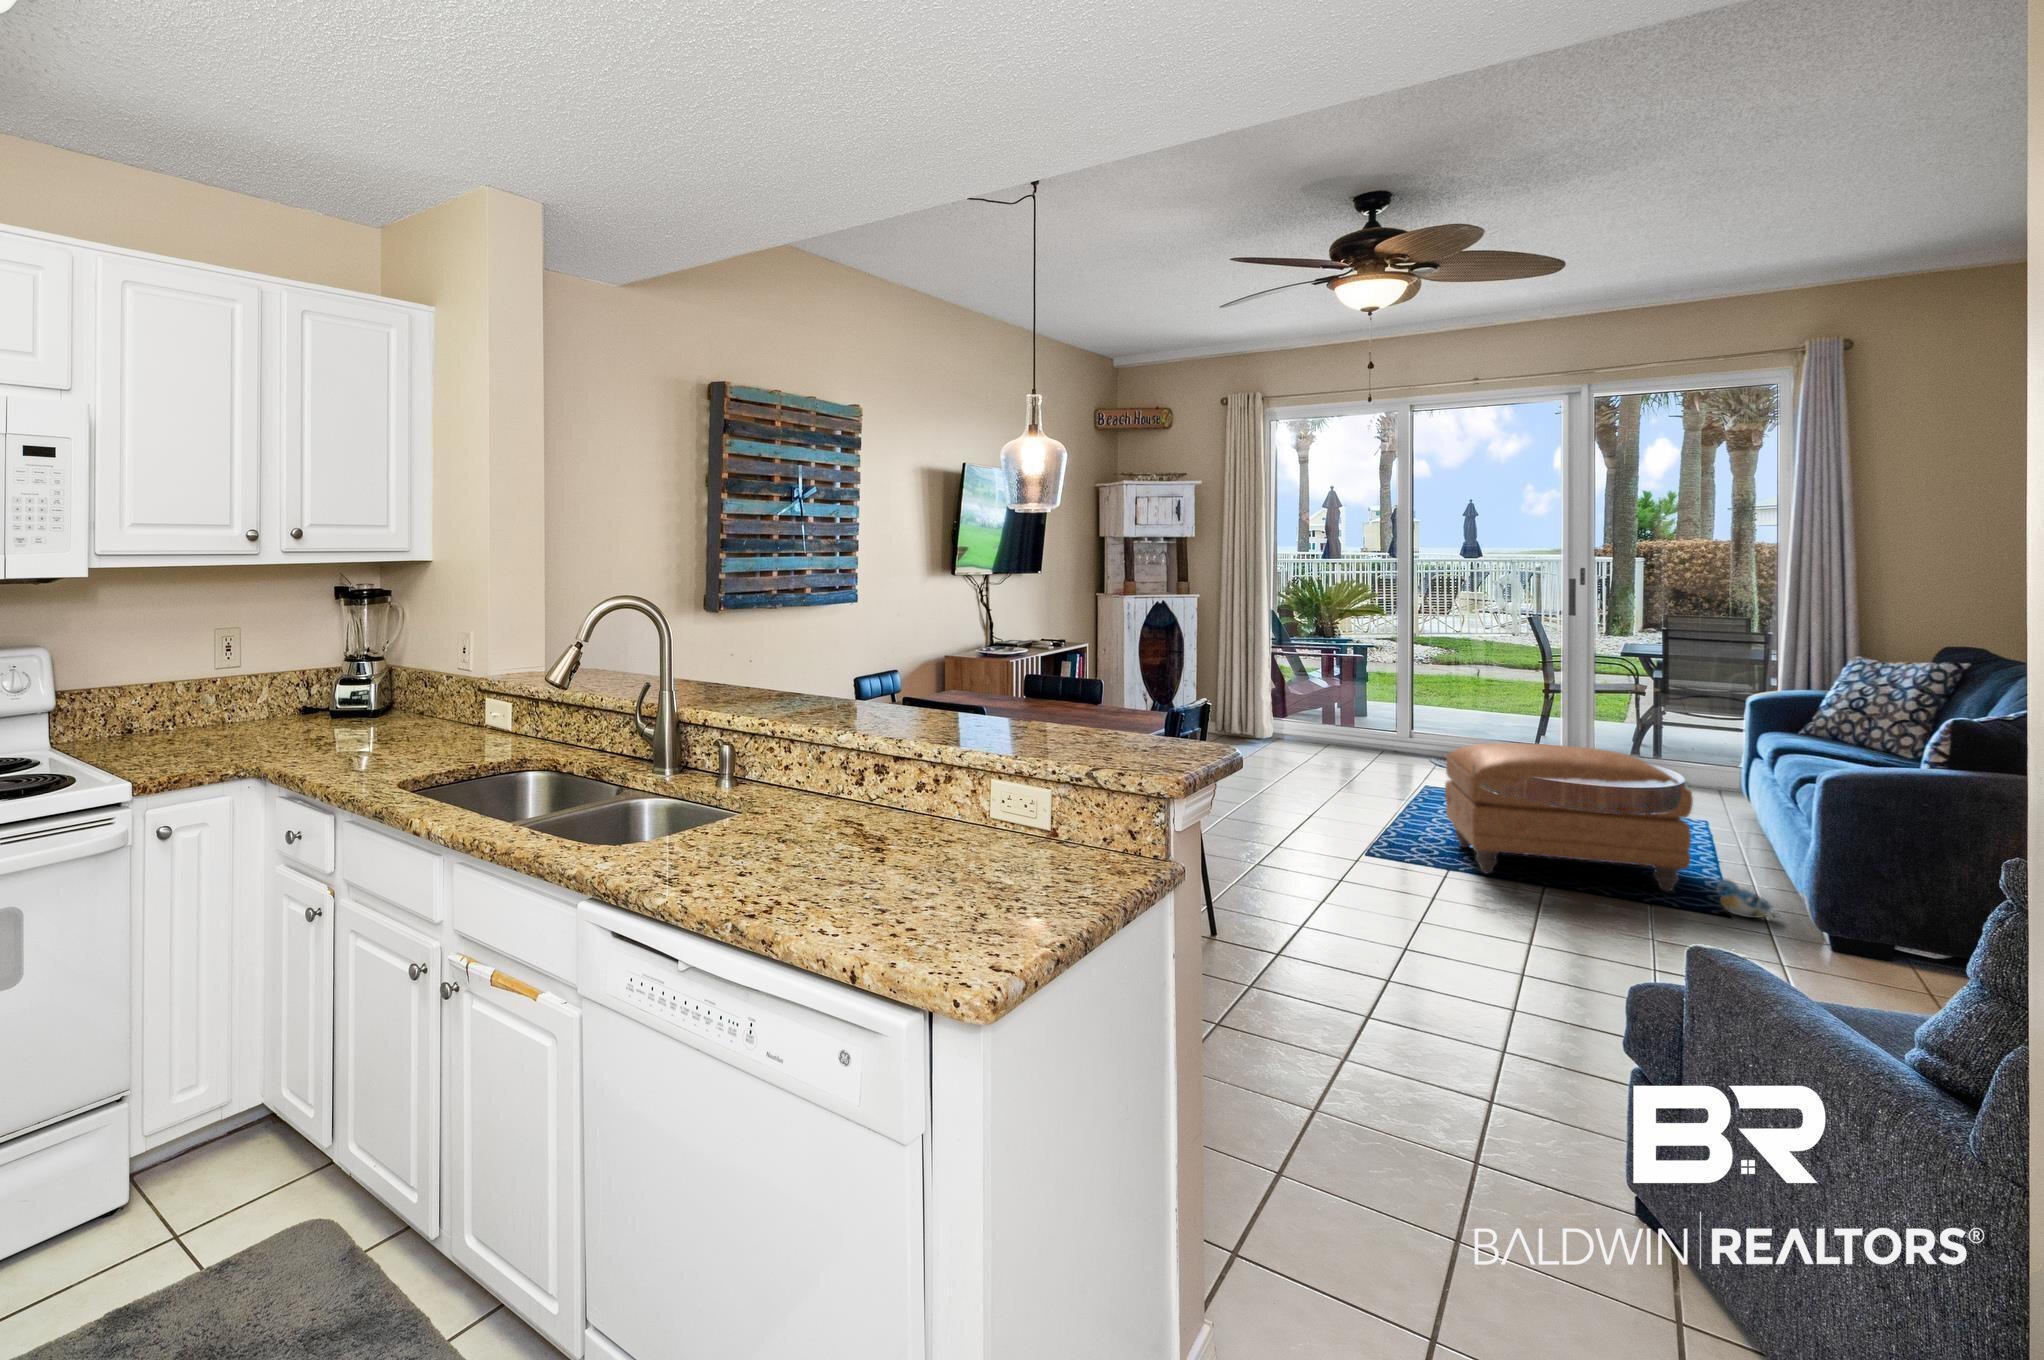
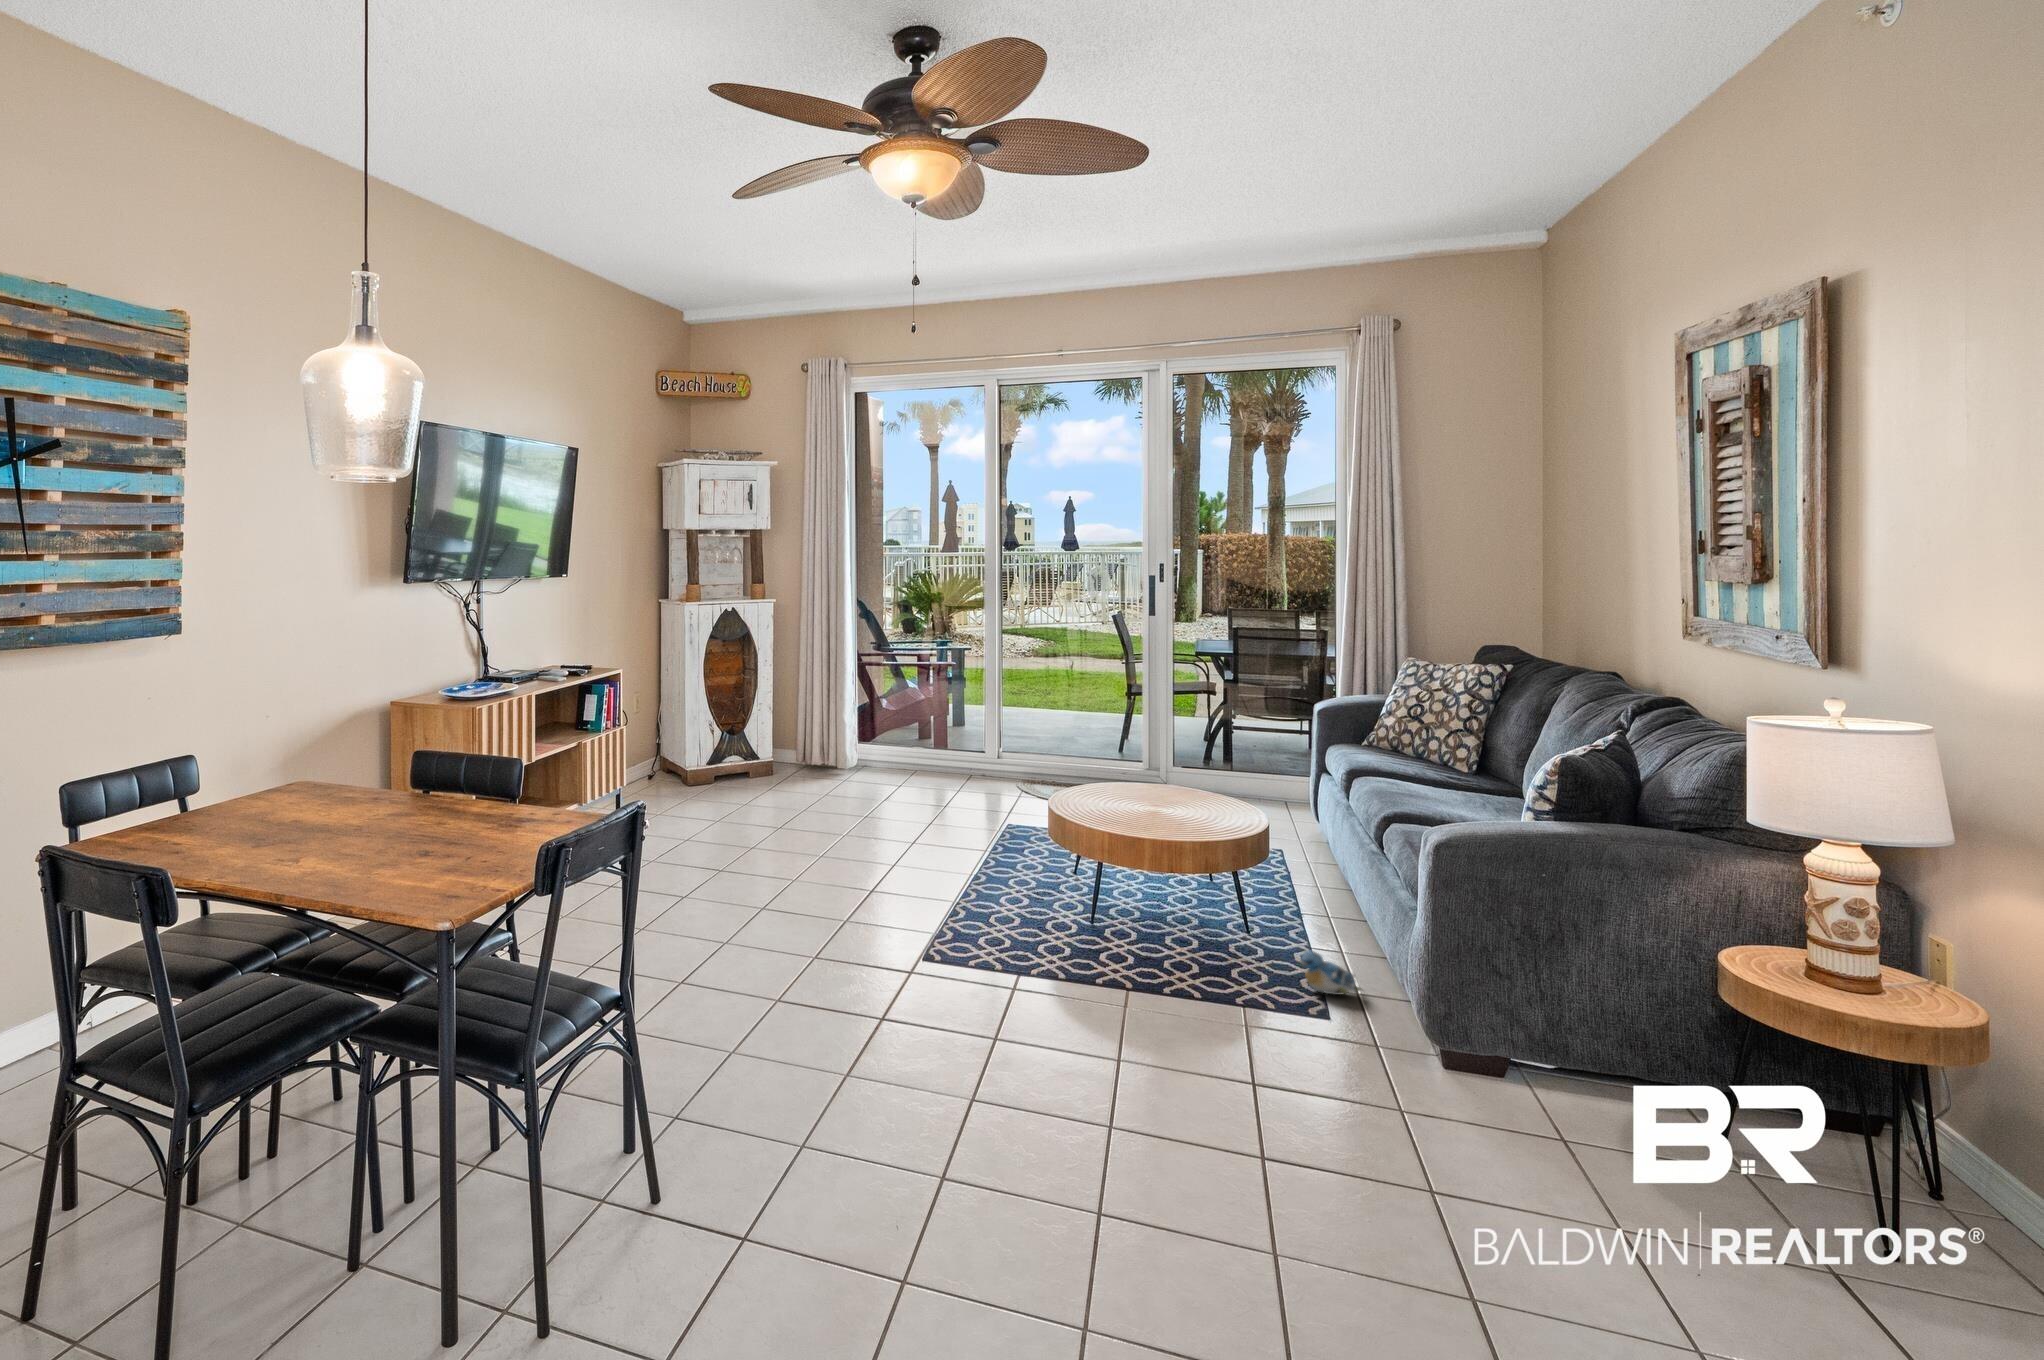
ottoman: present [1445,743,1693,892] -> none [1026,791,1277,964]

